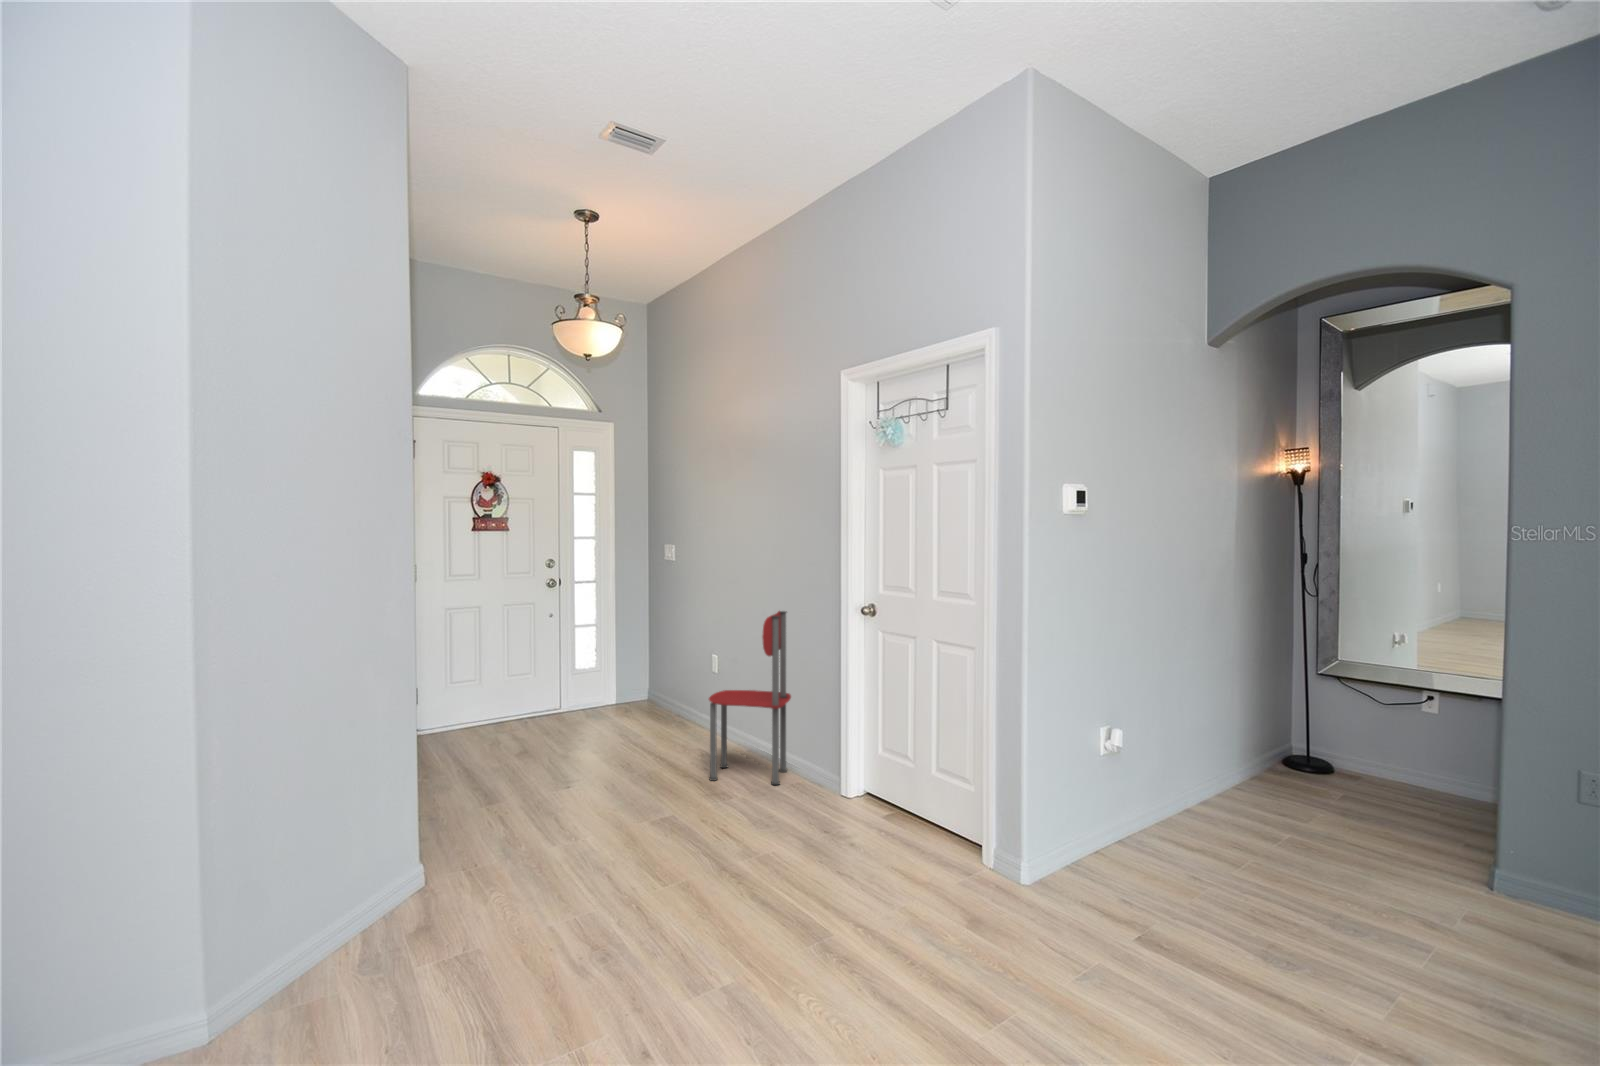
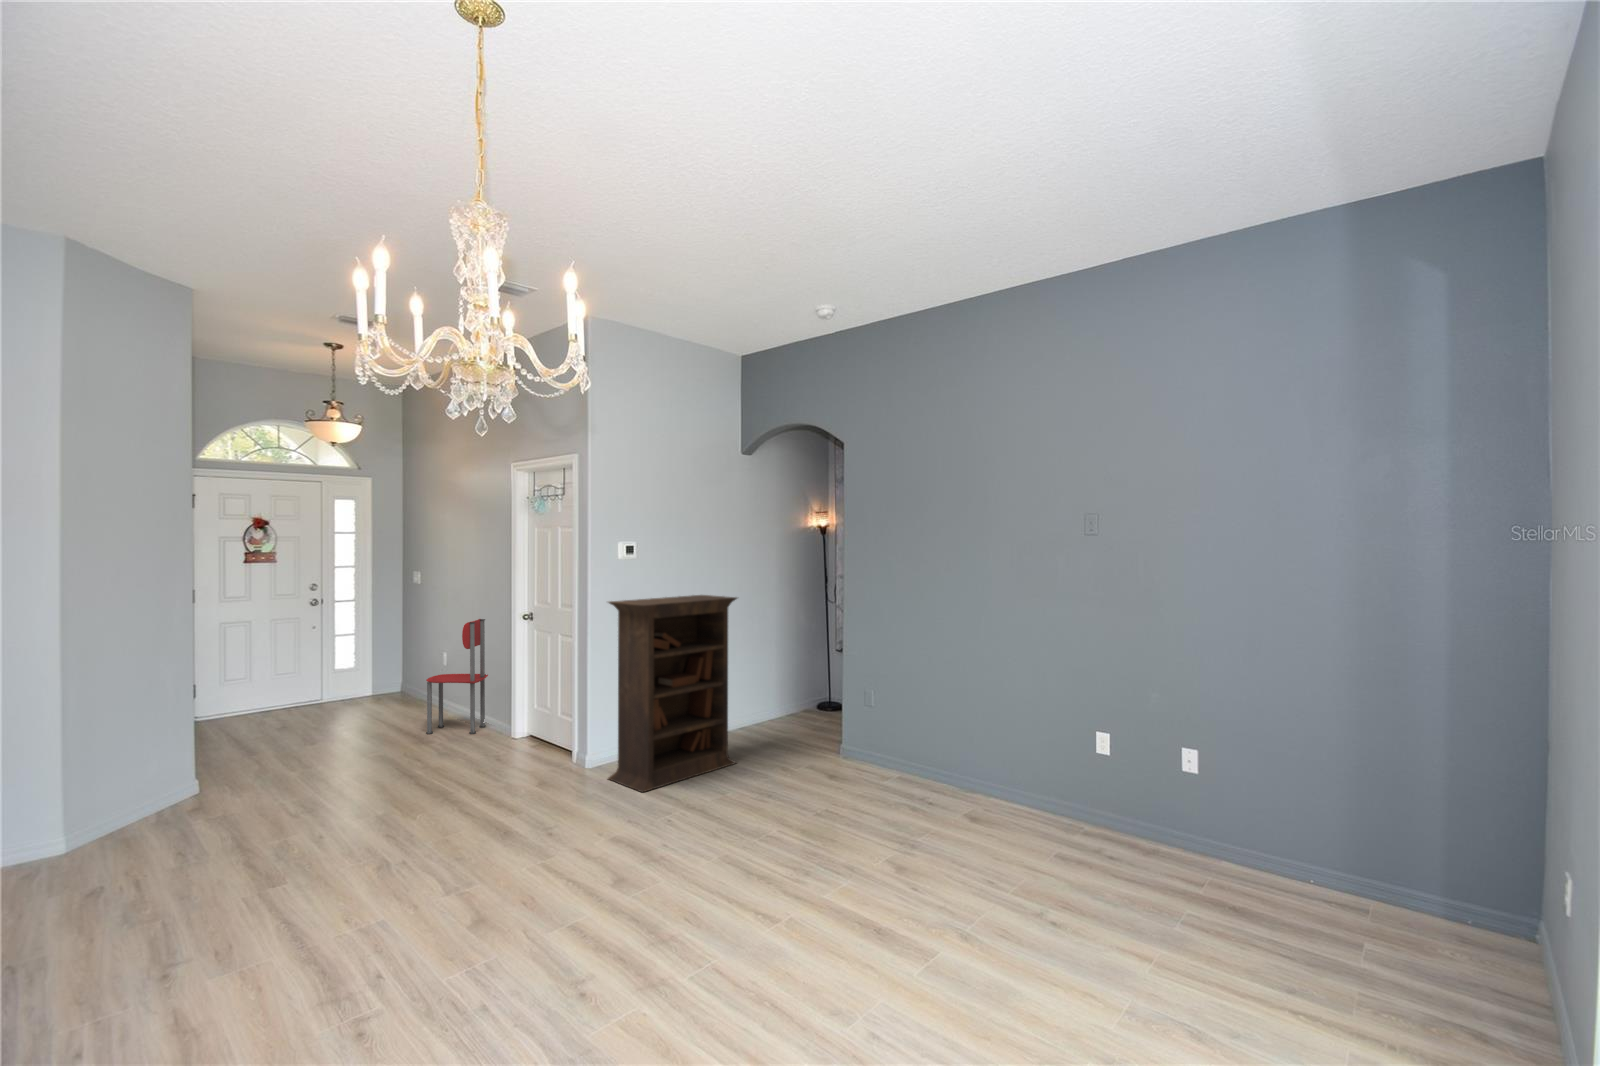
bookcase: none [1093,578,1322,998] -> present [608,595,737,792]

